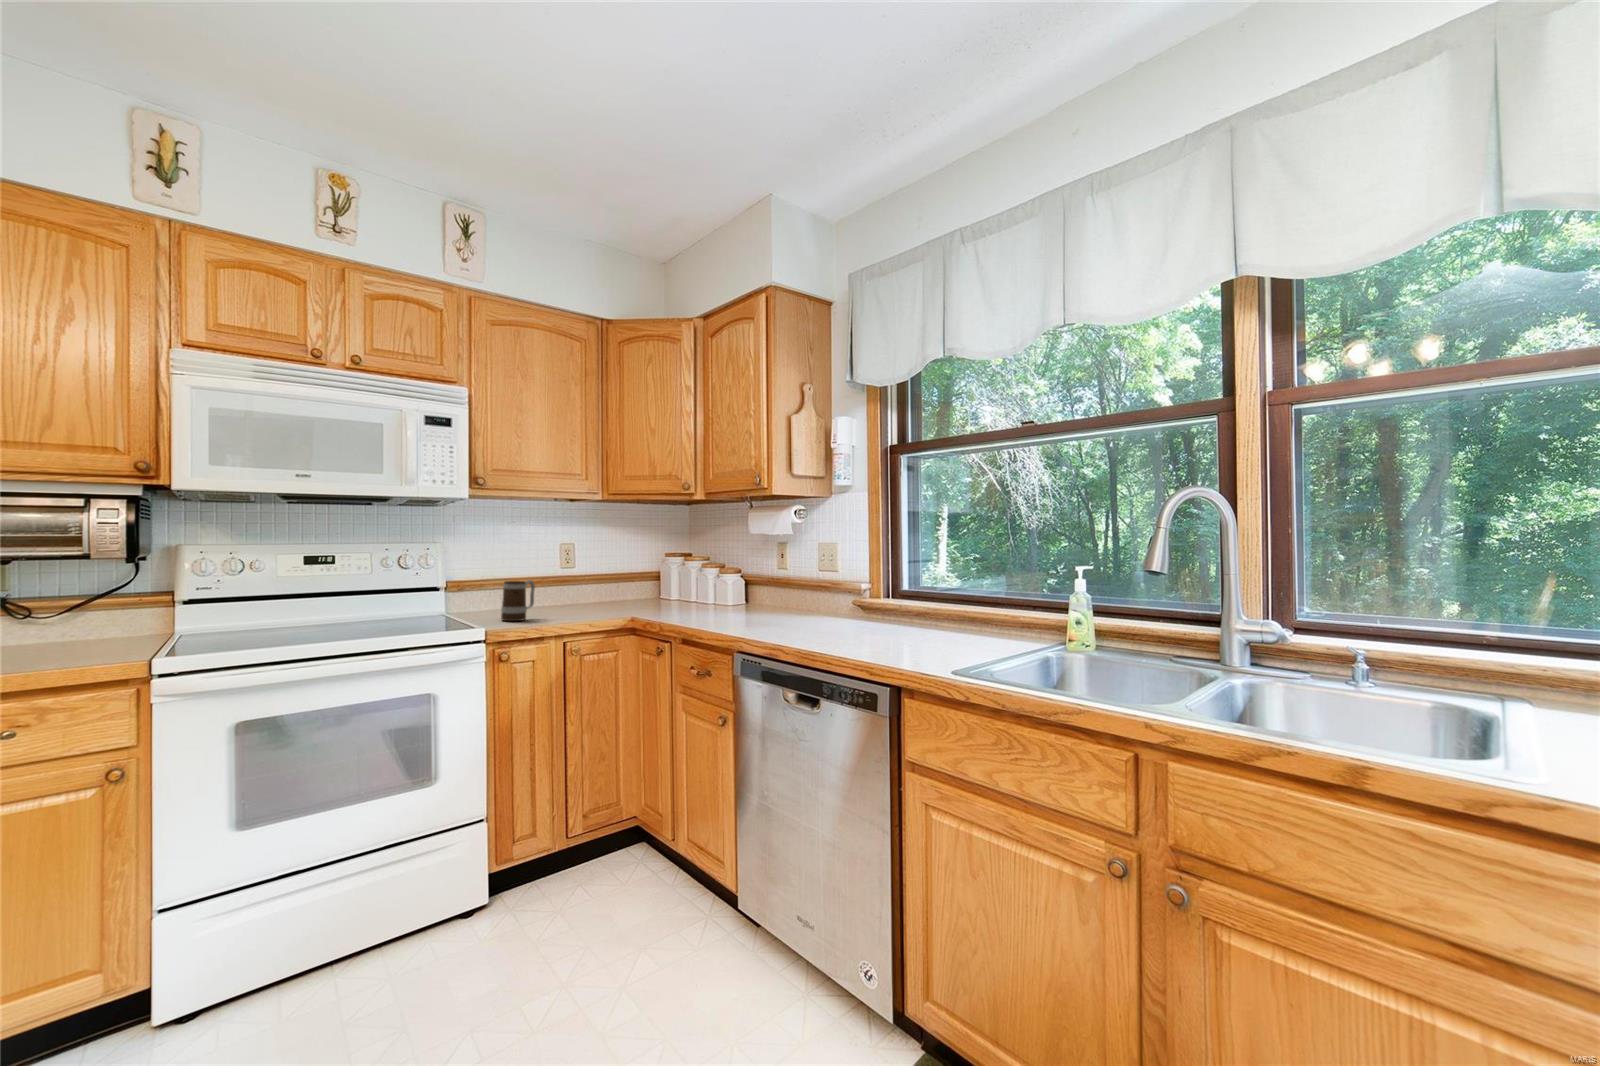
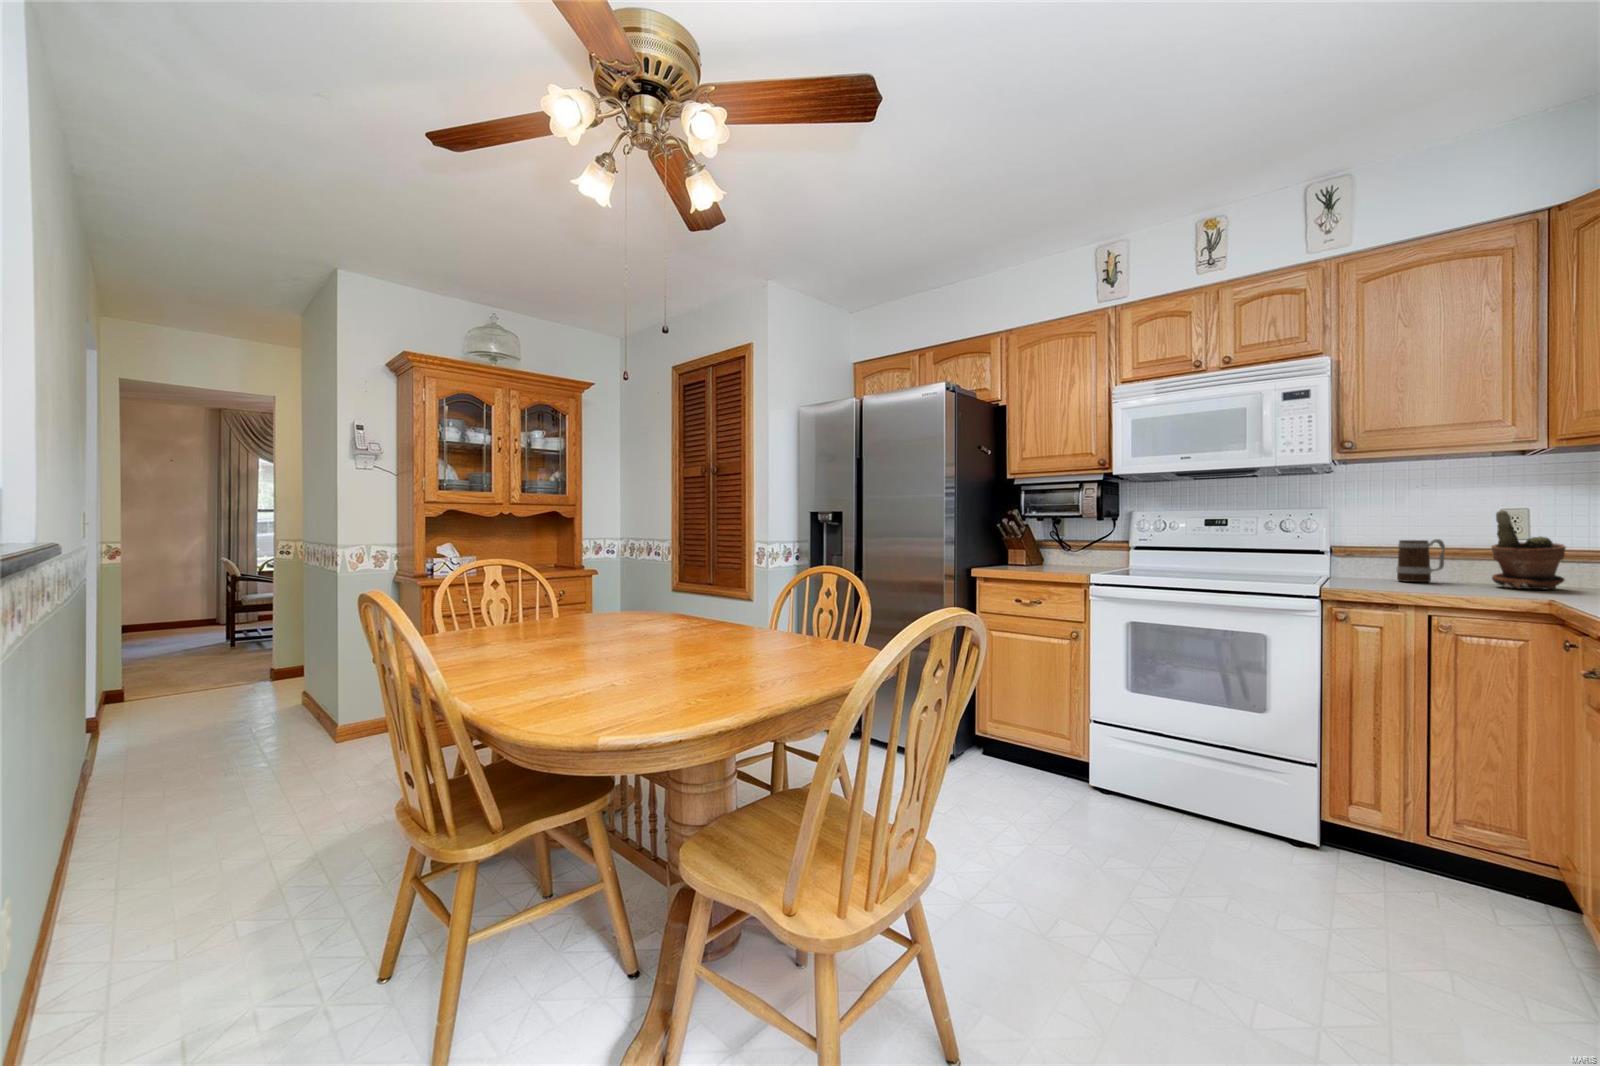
potted plant: none [566,556,609,621] -> present [1492,510,1566,589]

